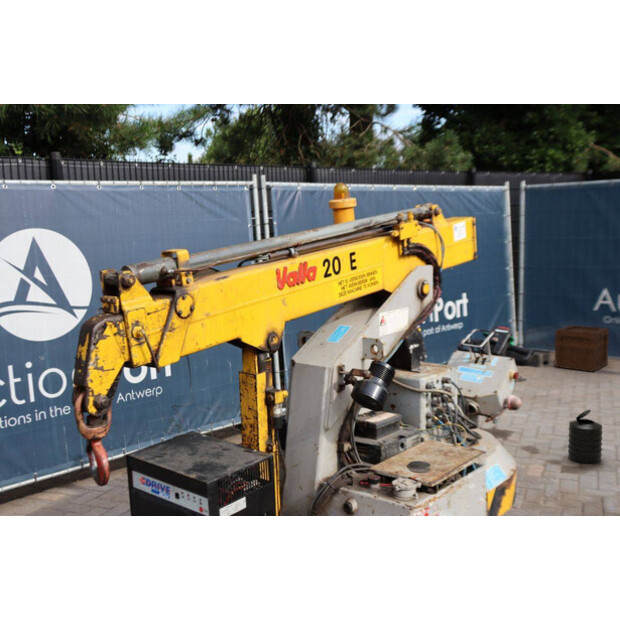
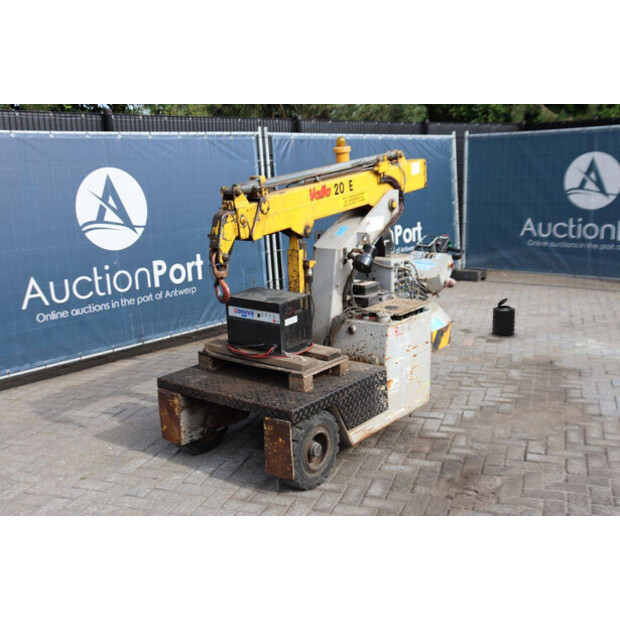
wooden crate: present [554,325,609,372] -> none [490,250,532,285]

